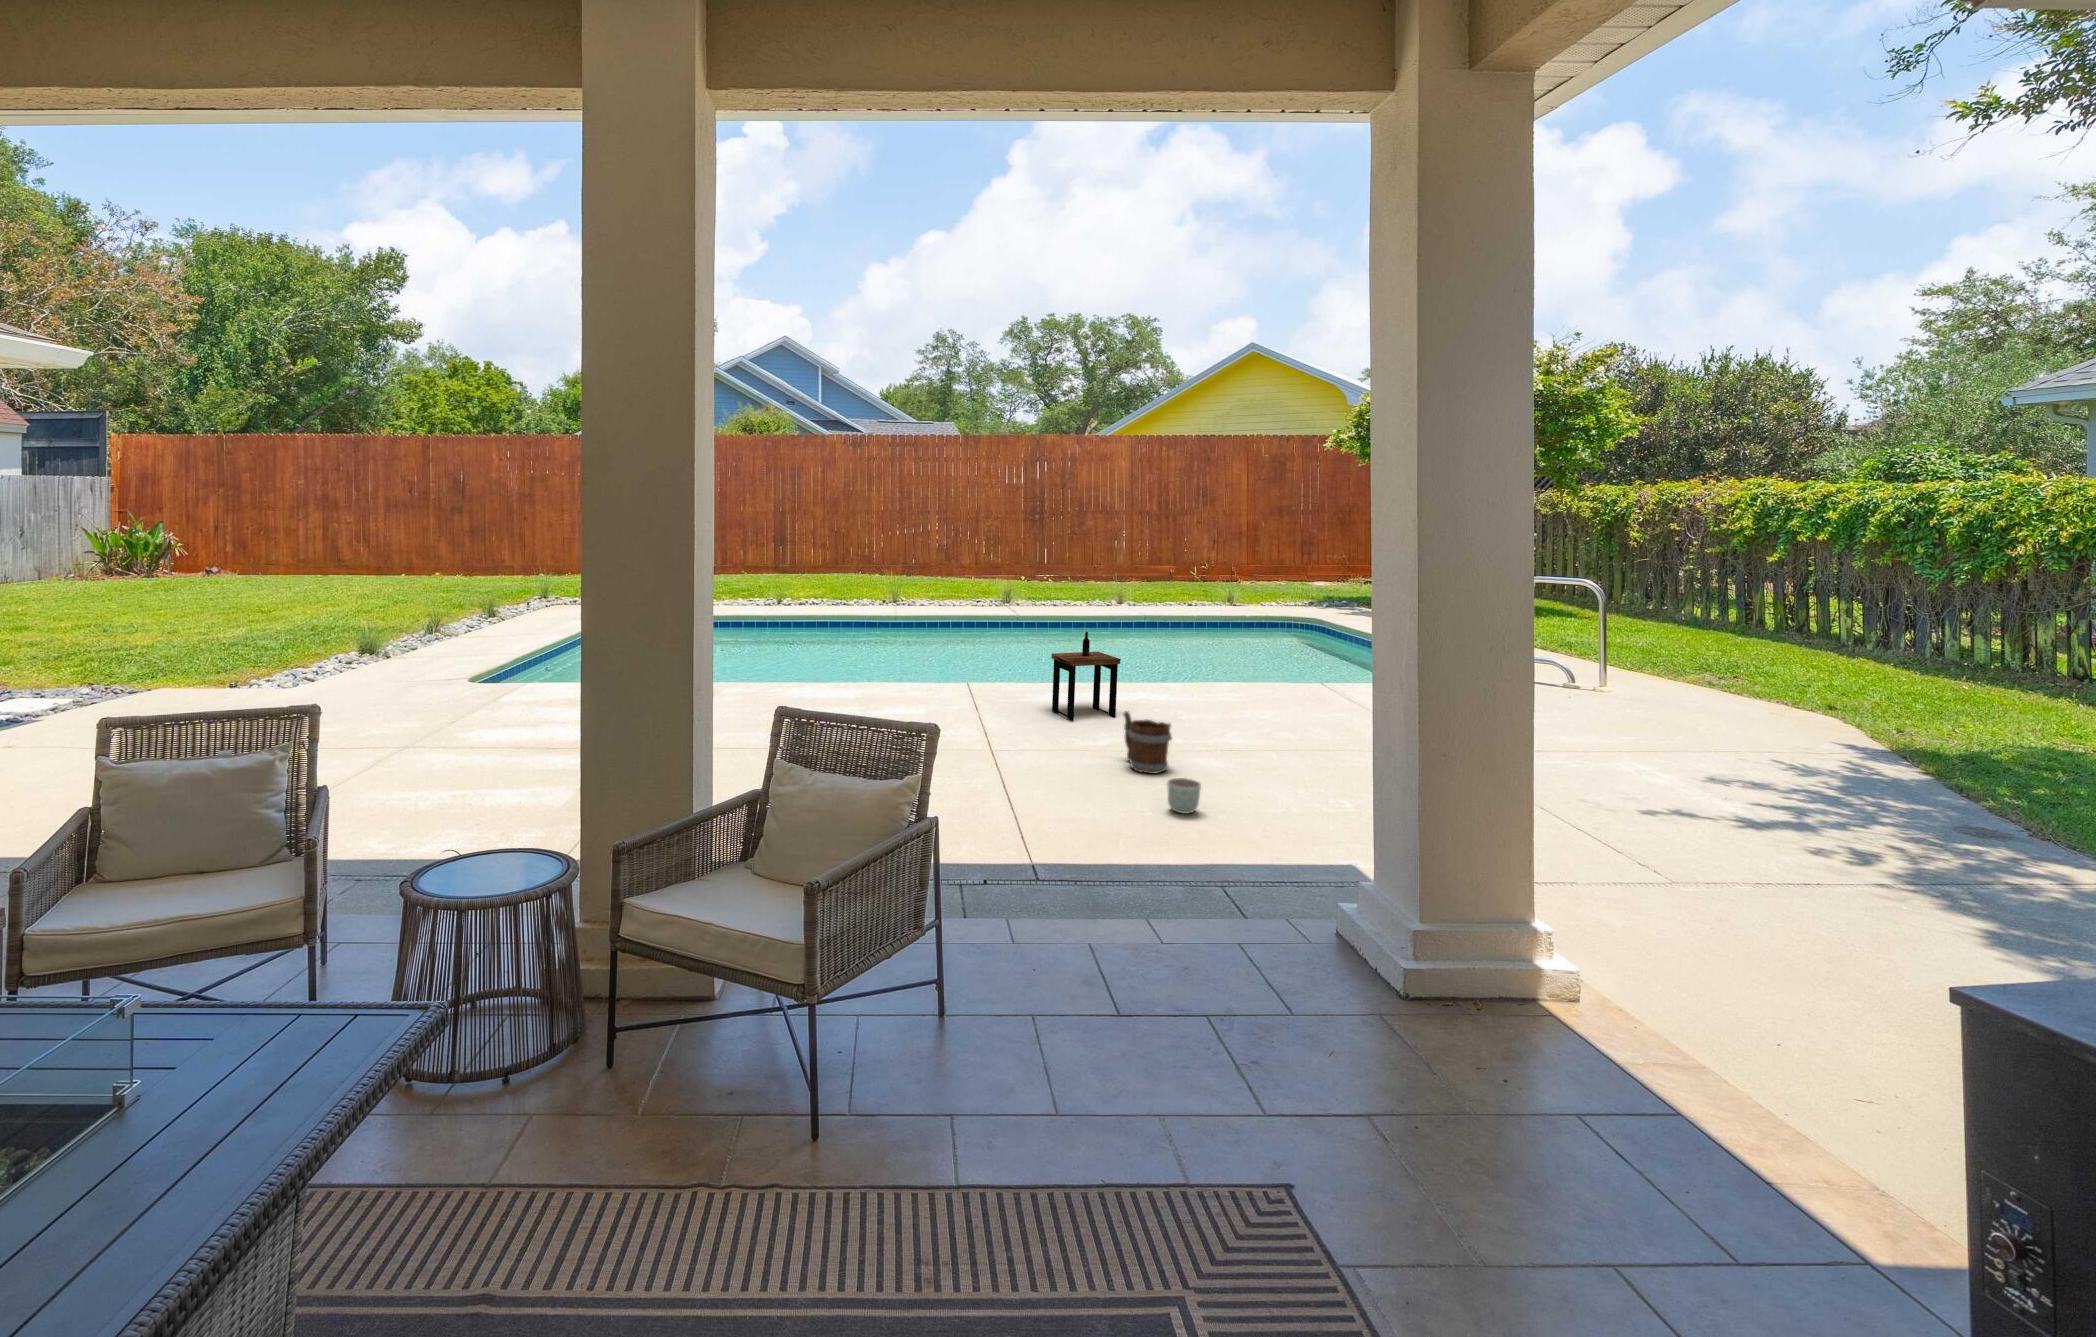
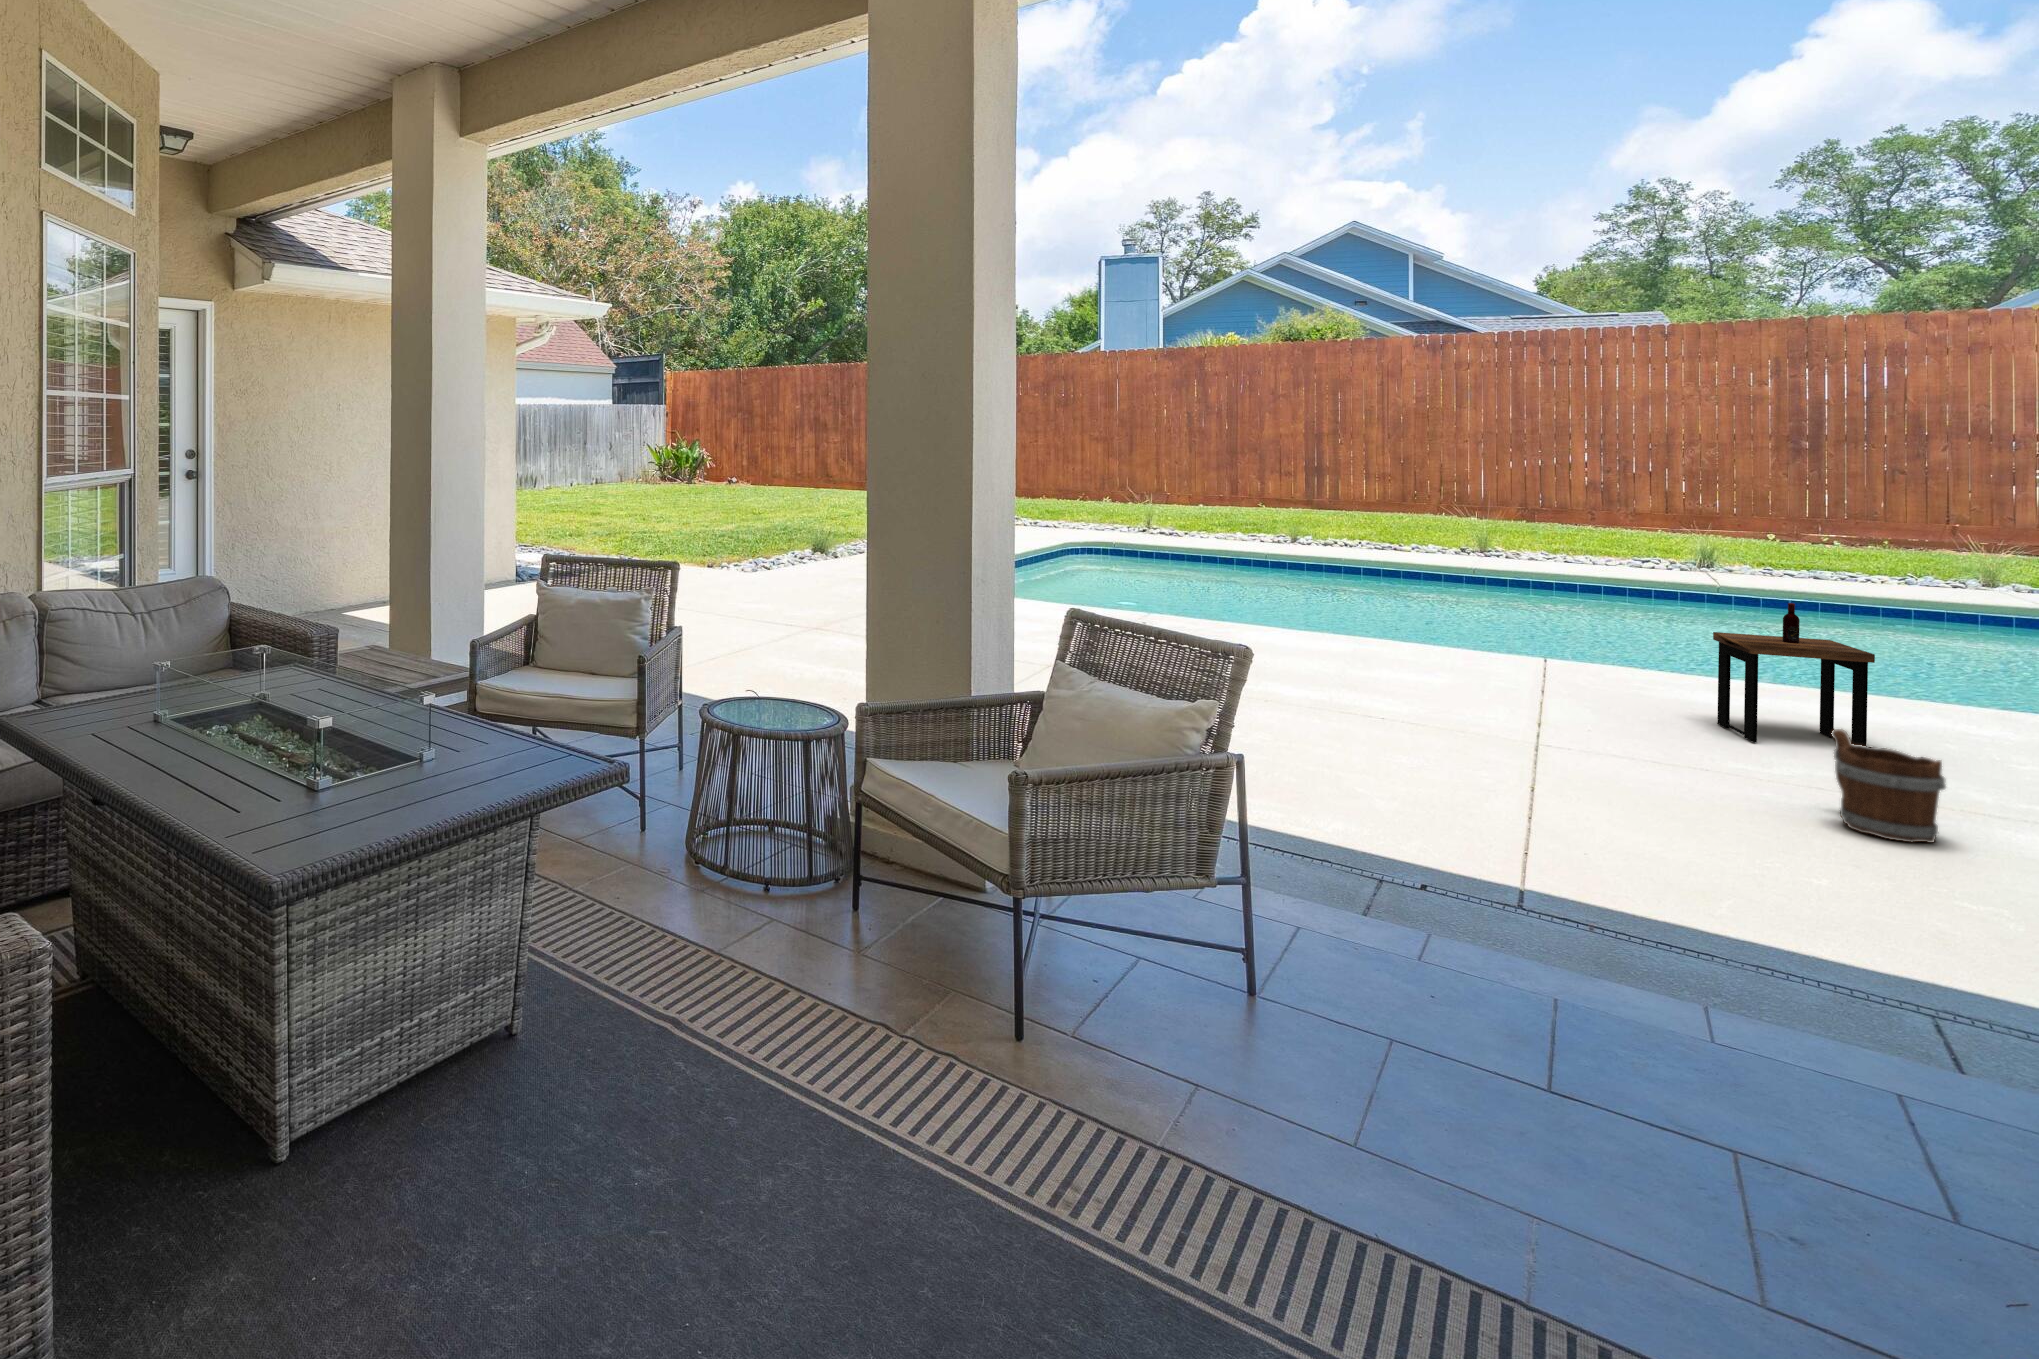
planter: present [1167,778,1201,814] -> none [1883,842,1973,909]

